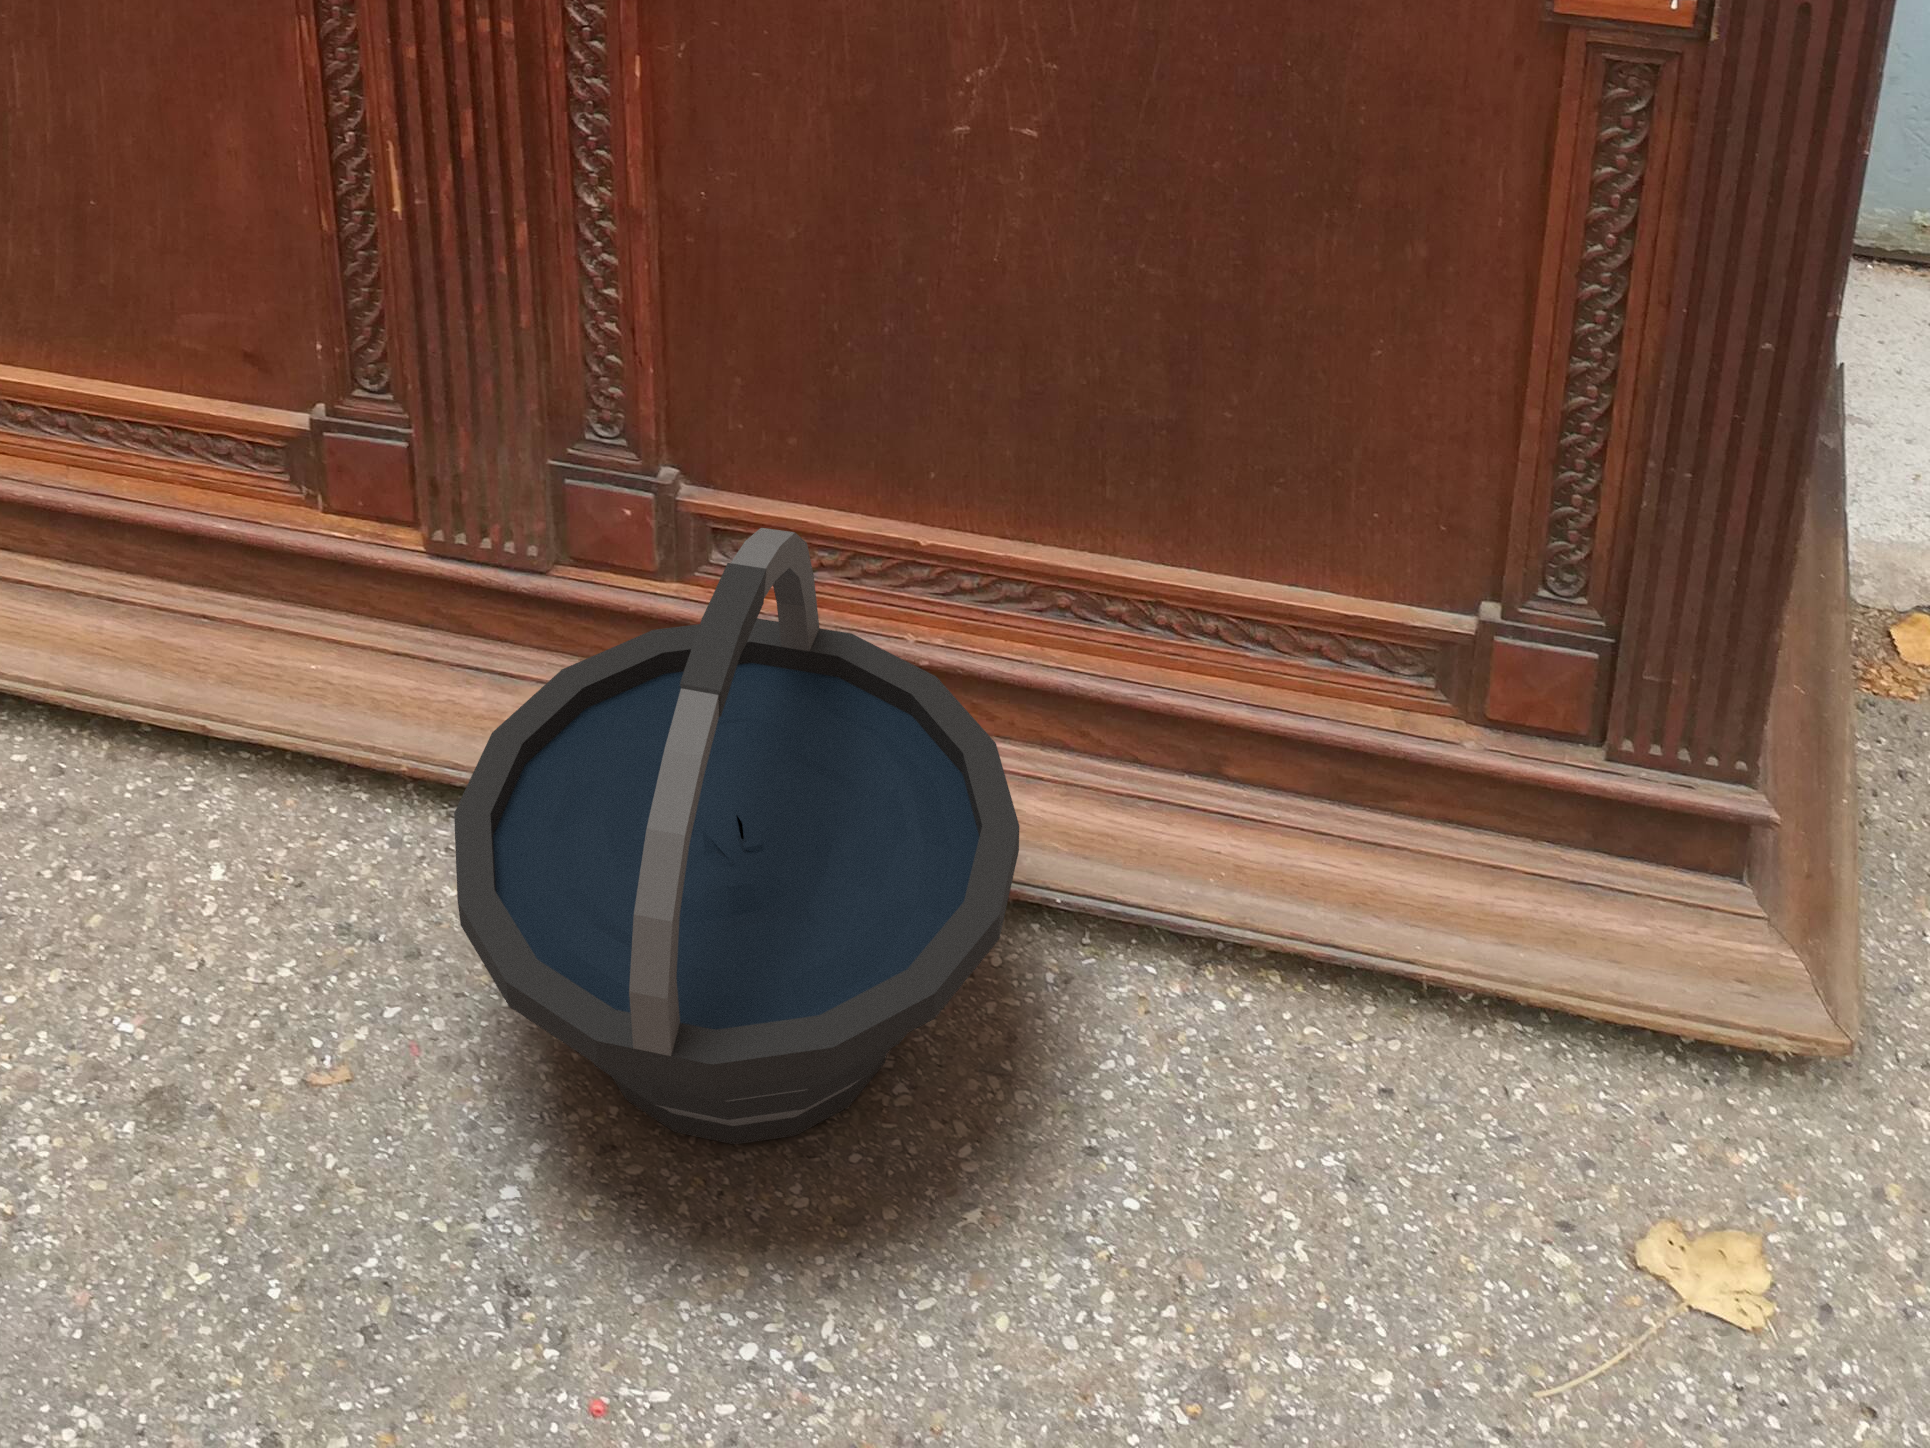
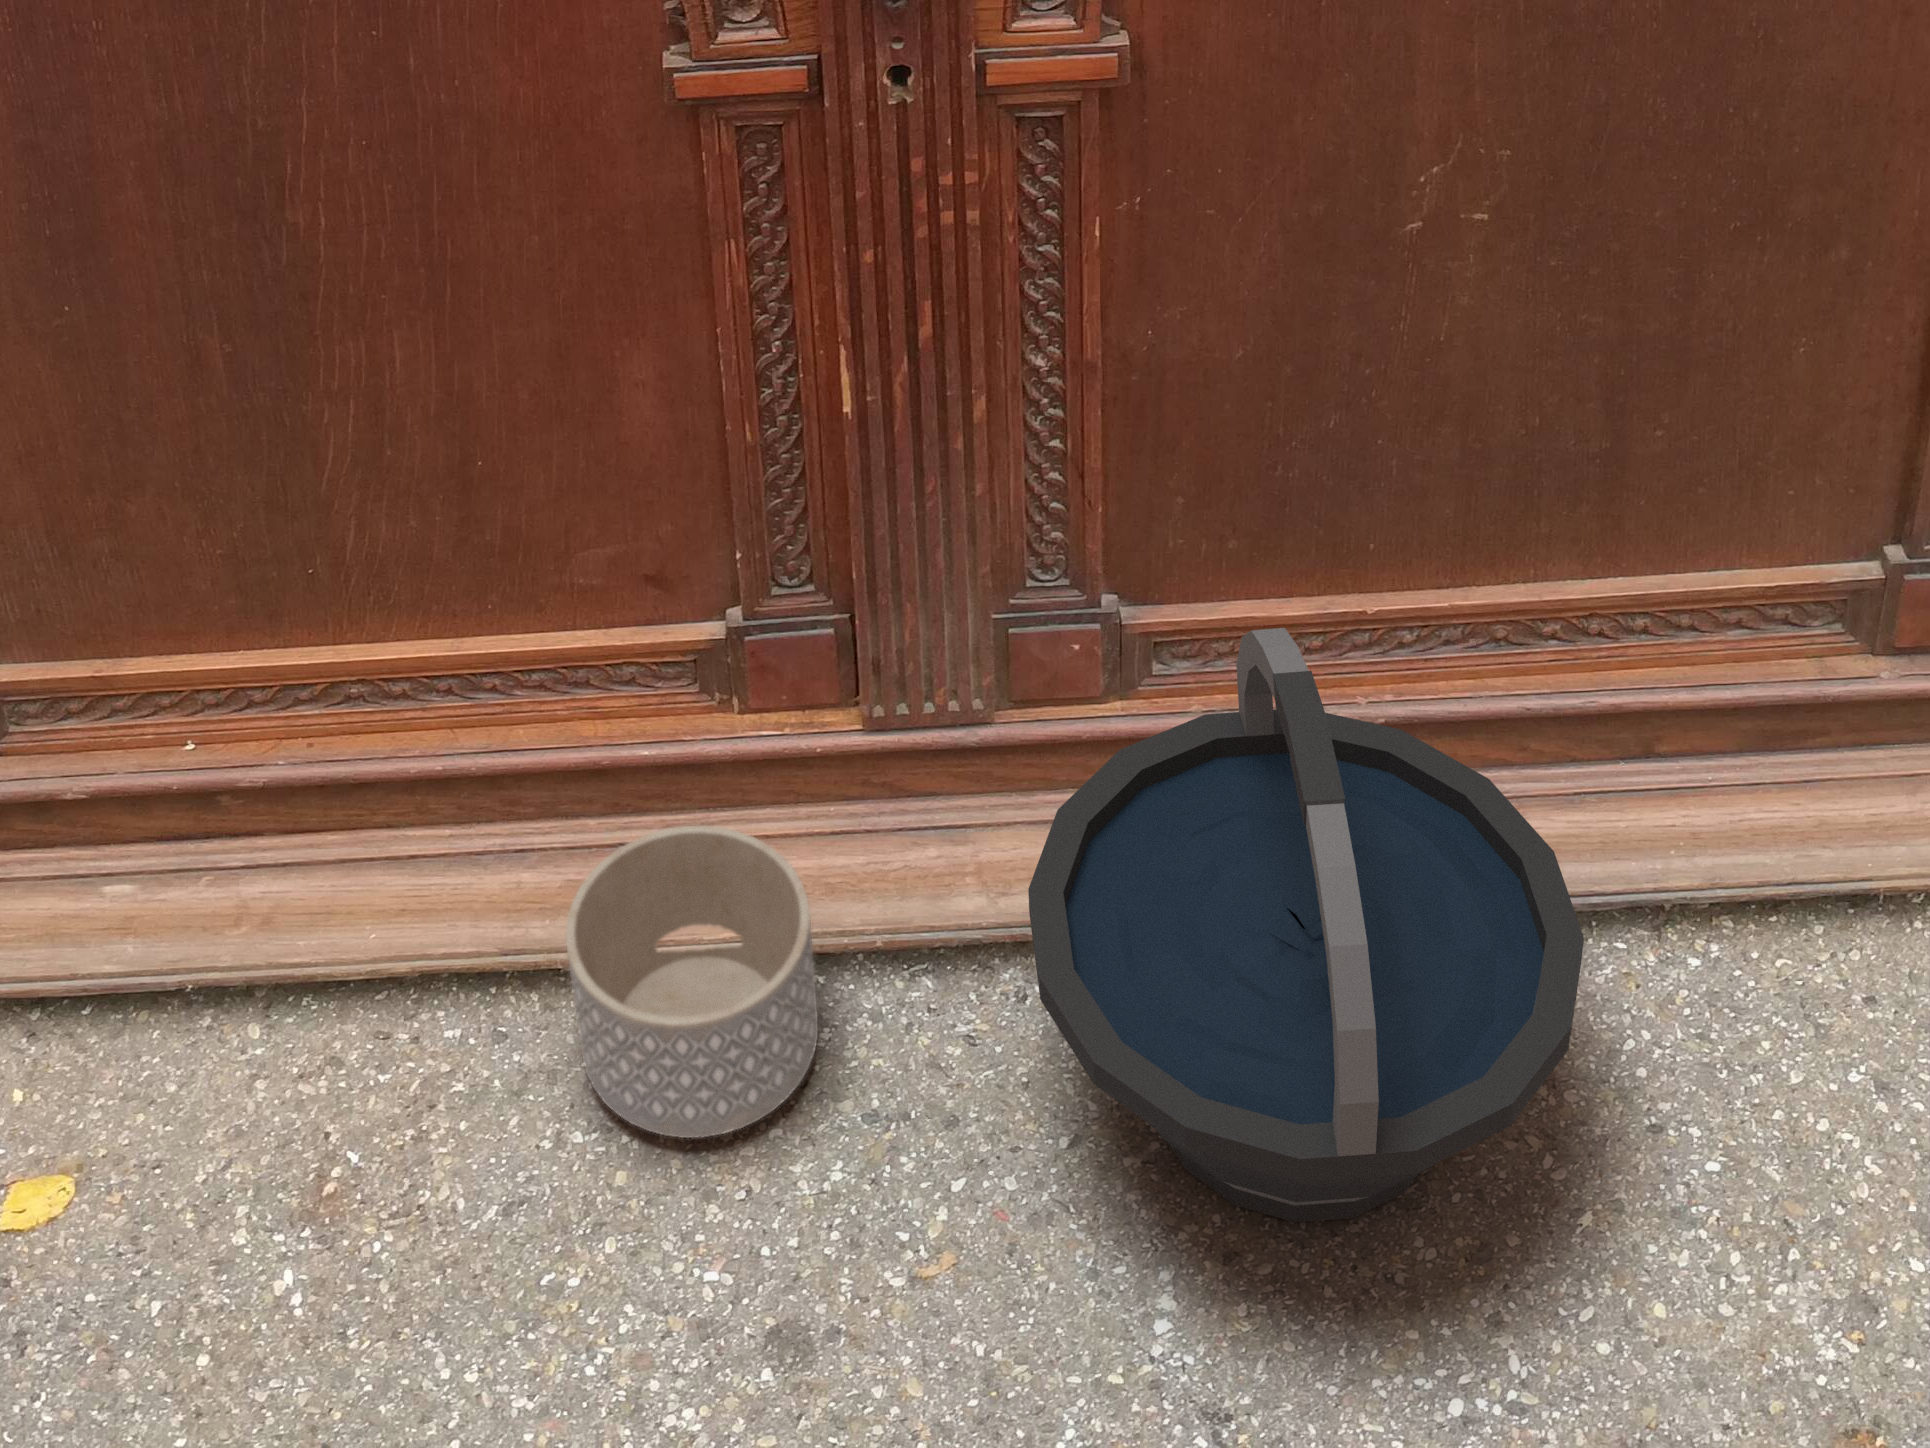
planter: none [75,607,334,902] -> present [566,825,818,1138]

